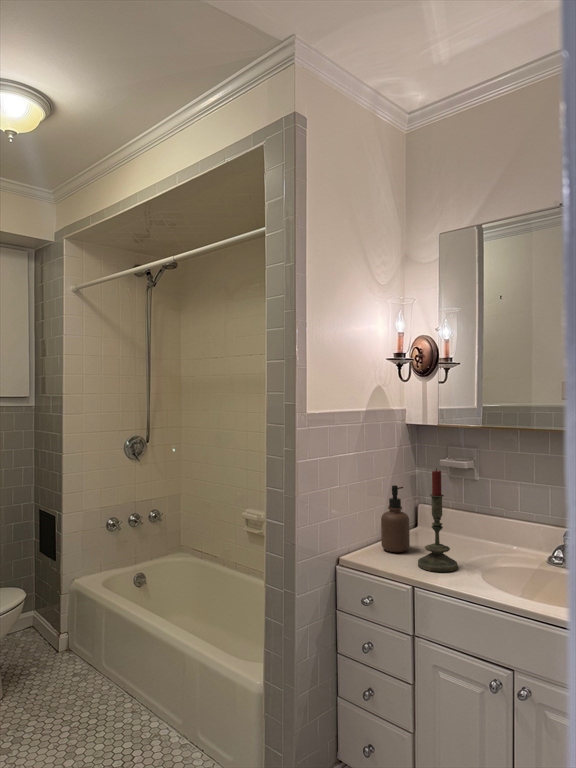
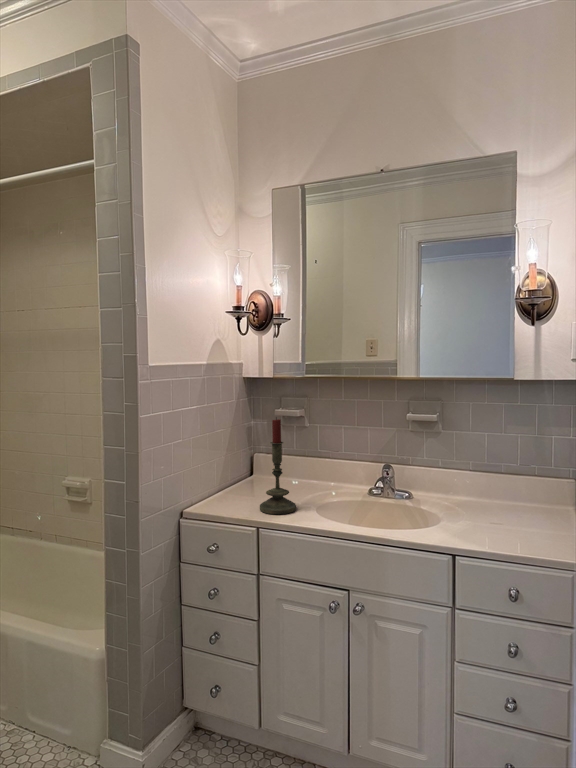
soap dispenser: present [381,485,410,552] -> none [222,436,250,500]

